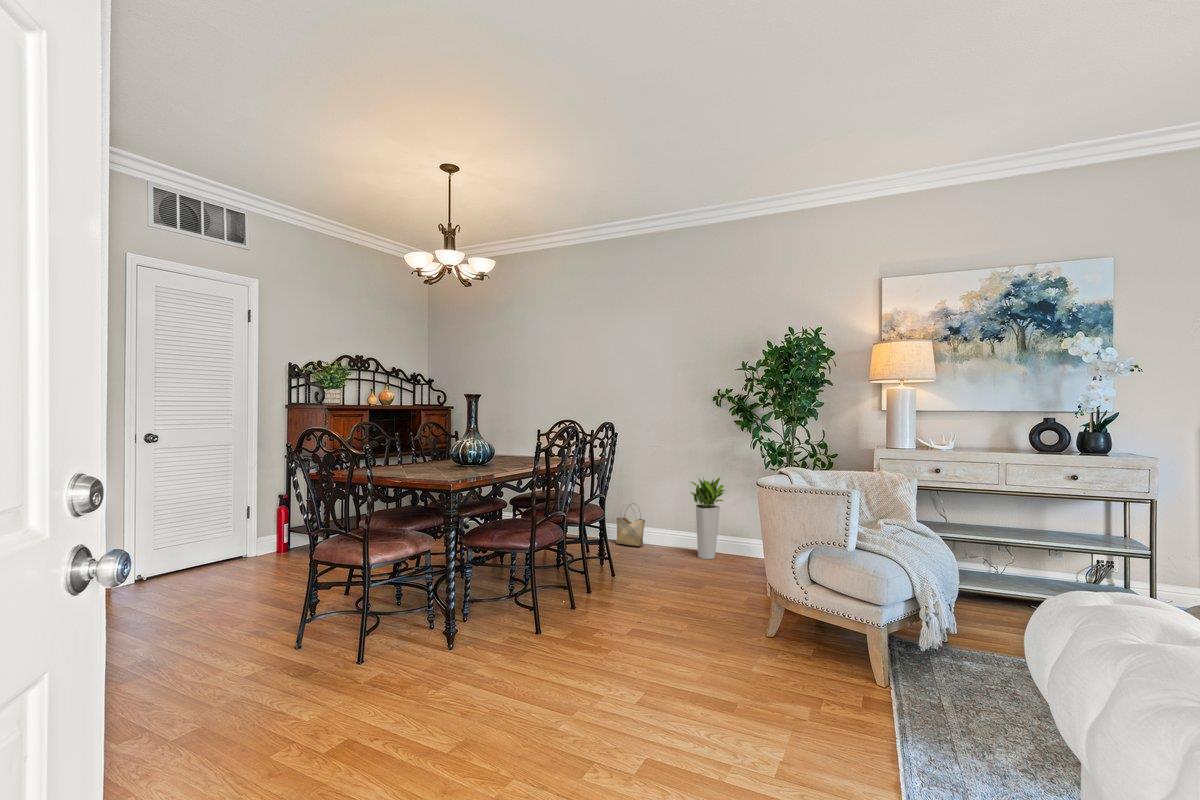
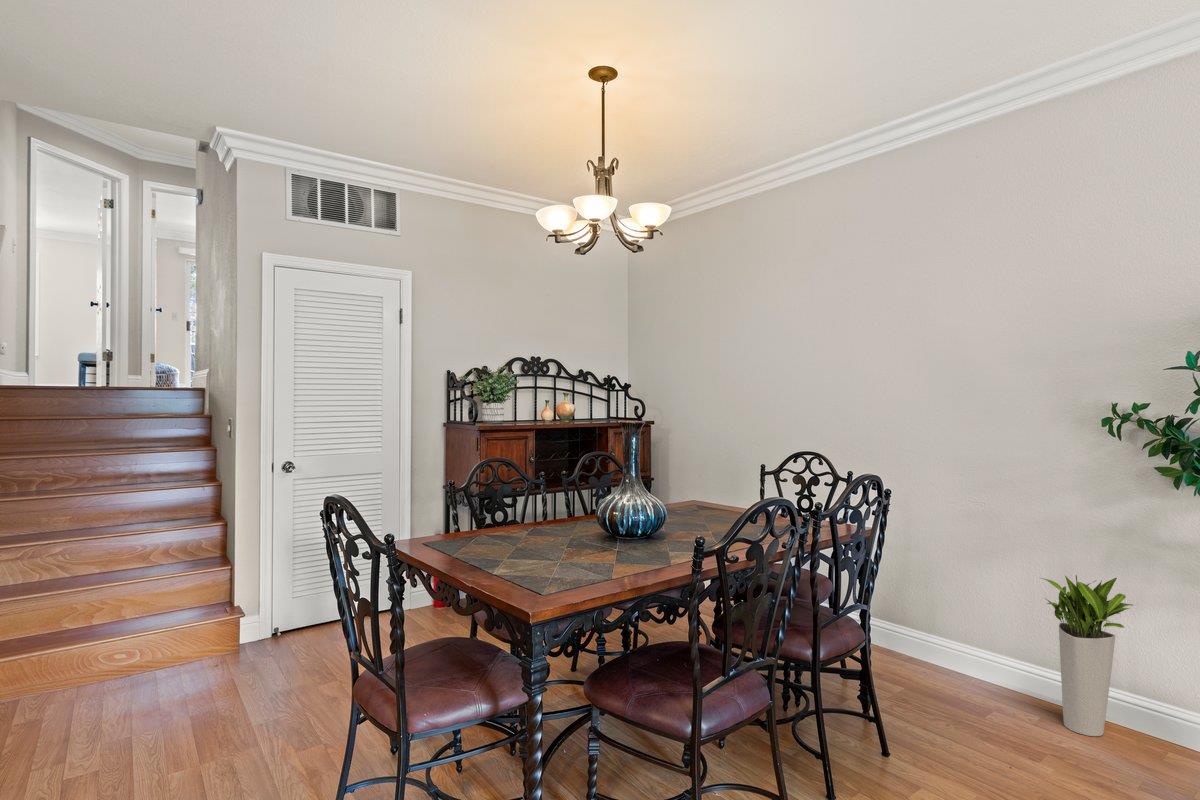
woven basket: present [616,503,645,546] -> none [896,597,952,676]

